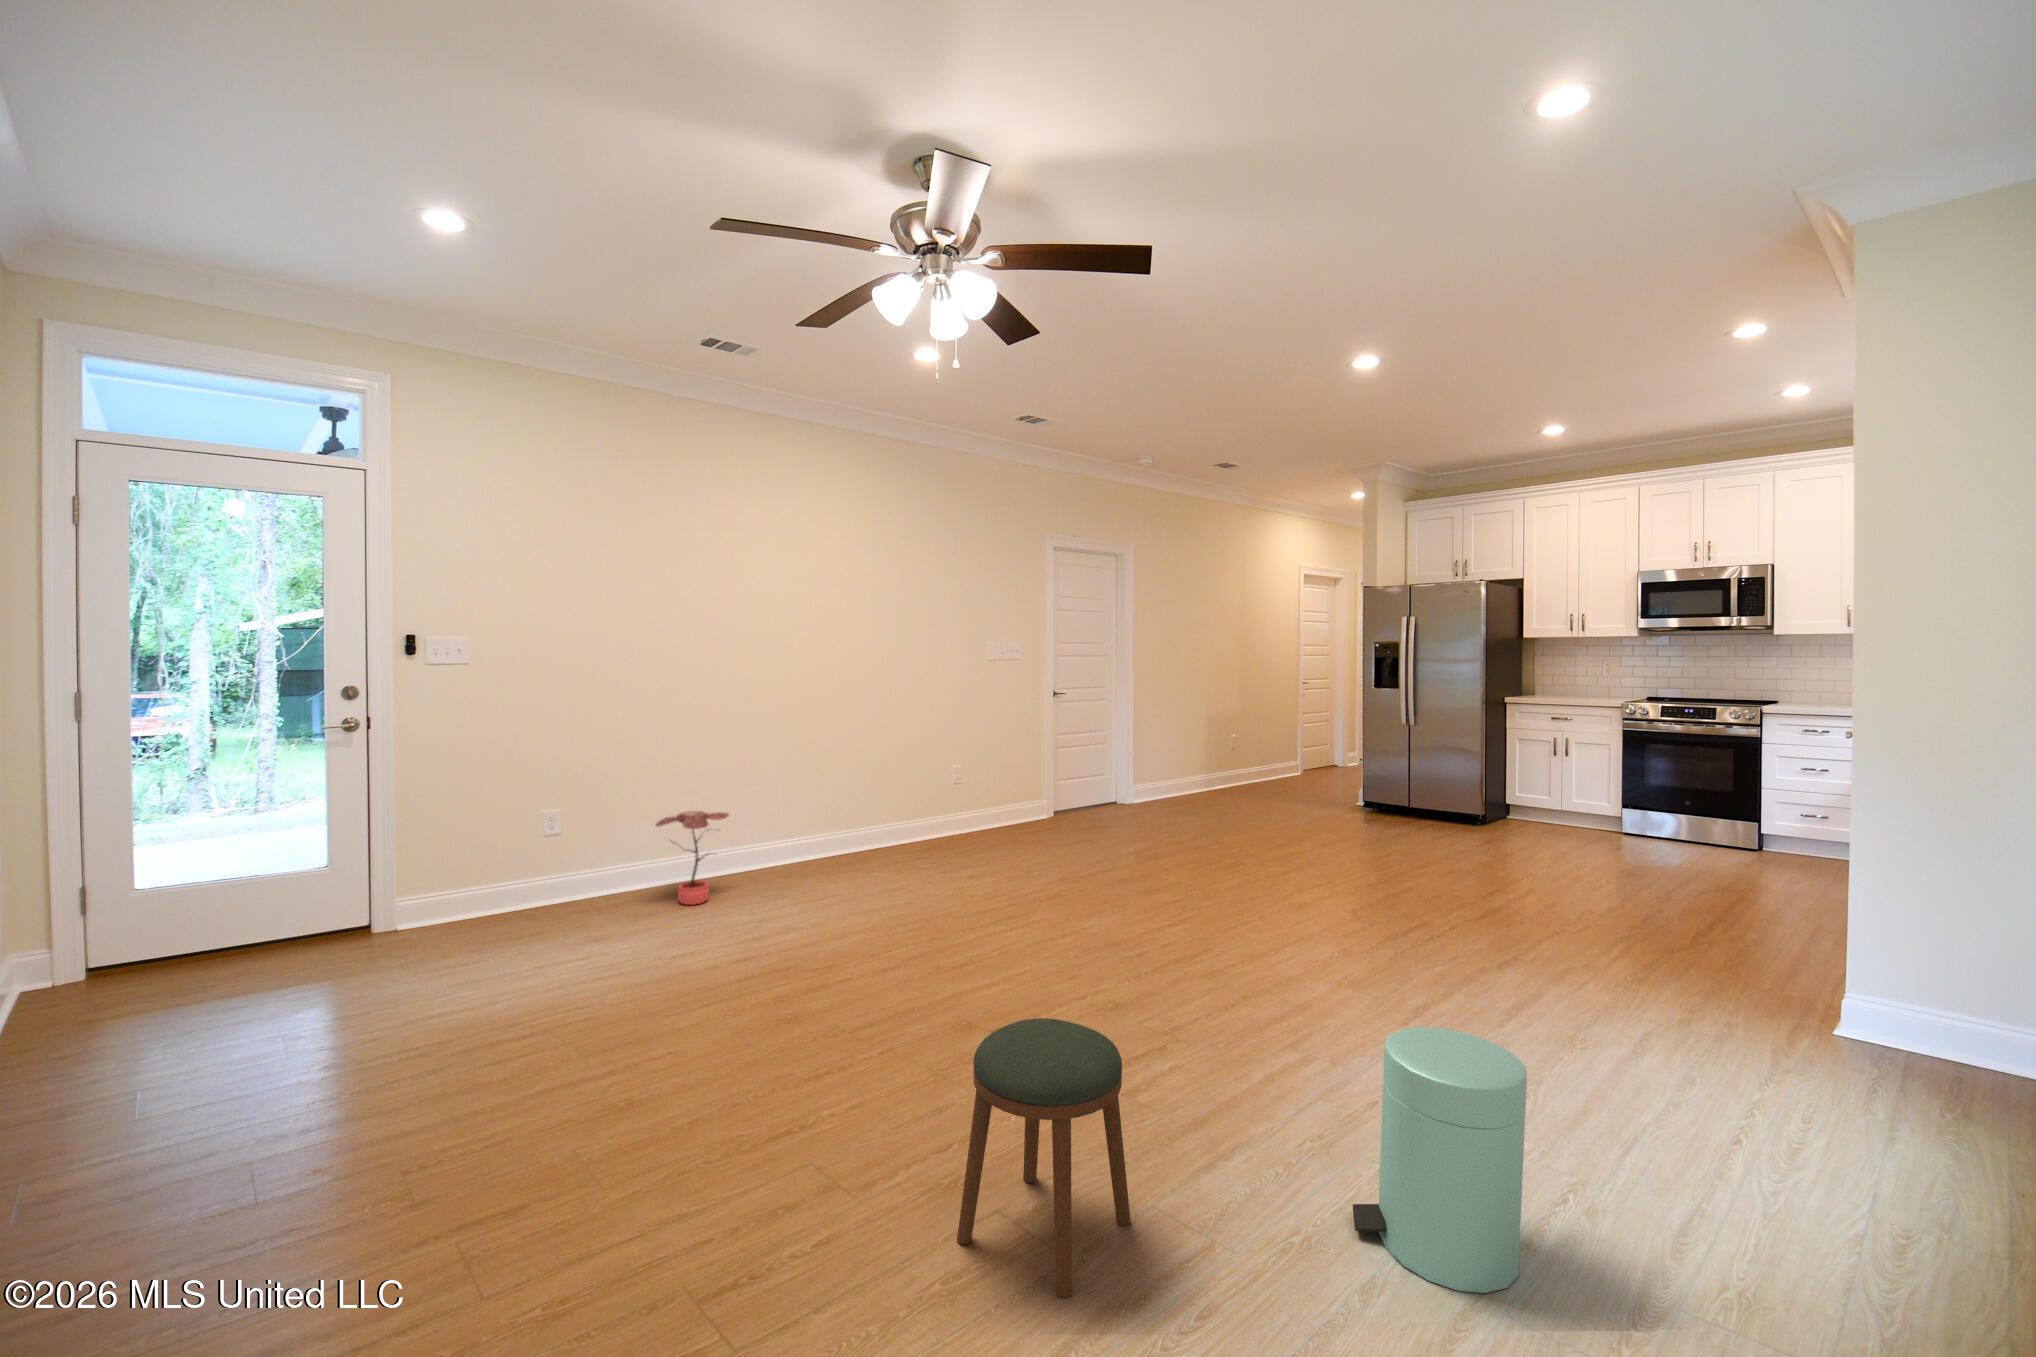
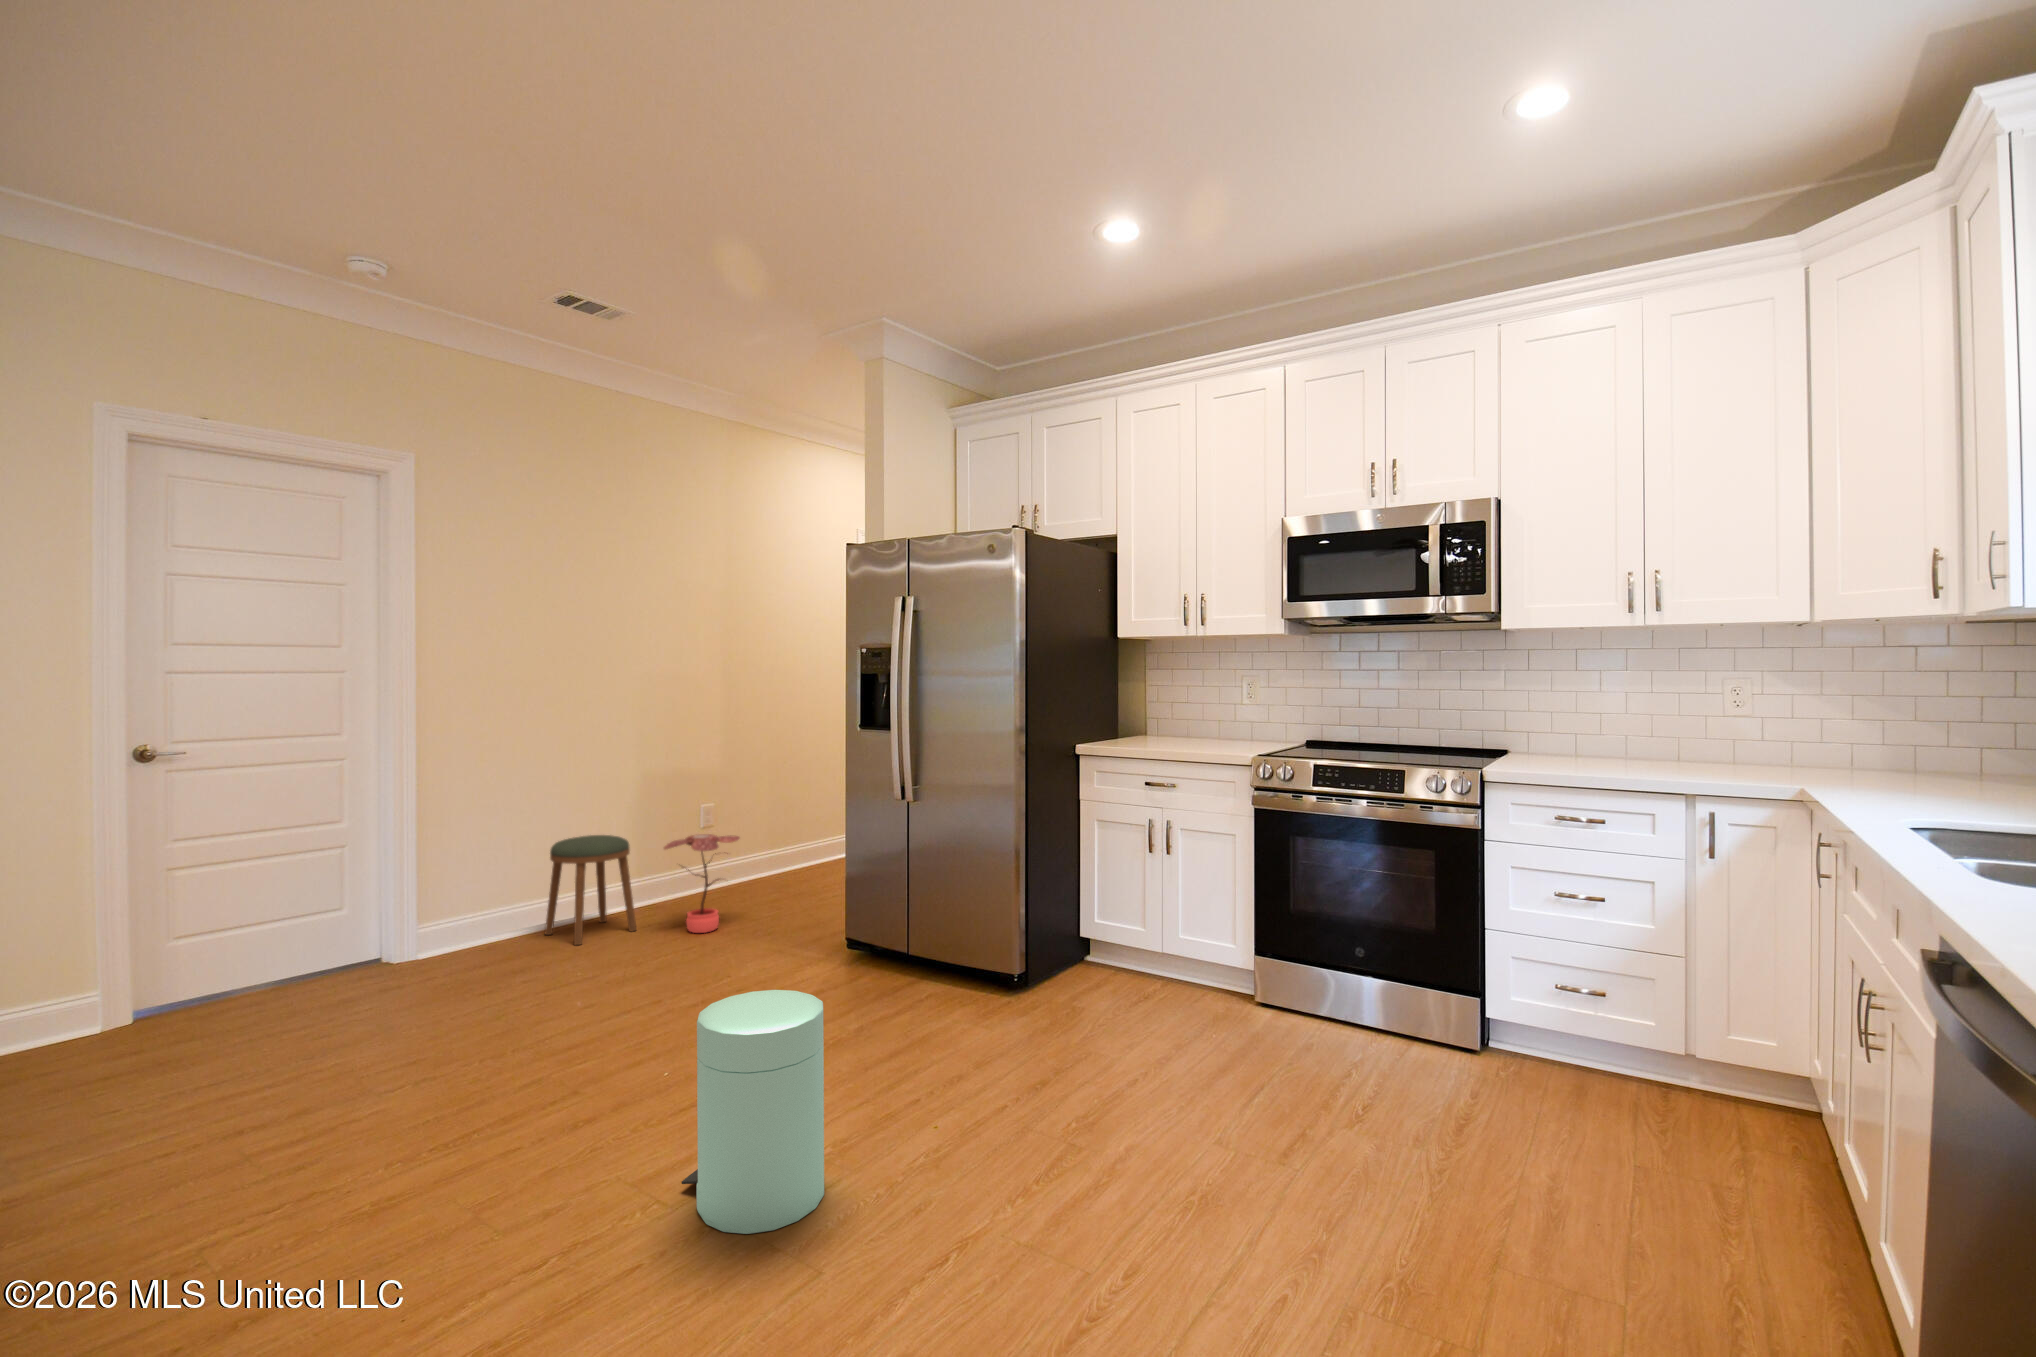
stool: present [957,1018,1131,1298] -> present [545,835,636,945]
trash can: present [1353,1027,1527,1293] -> present [681,990,824,1234]

